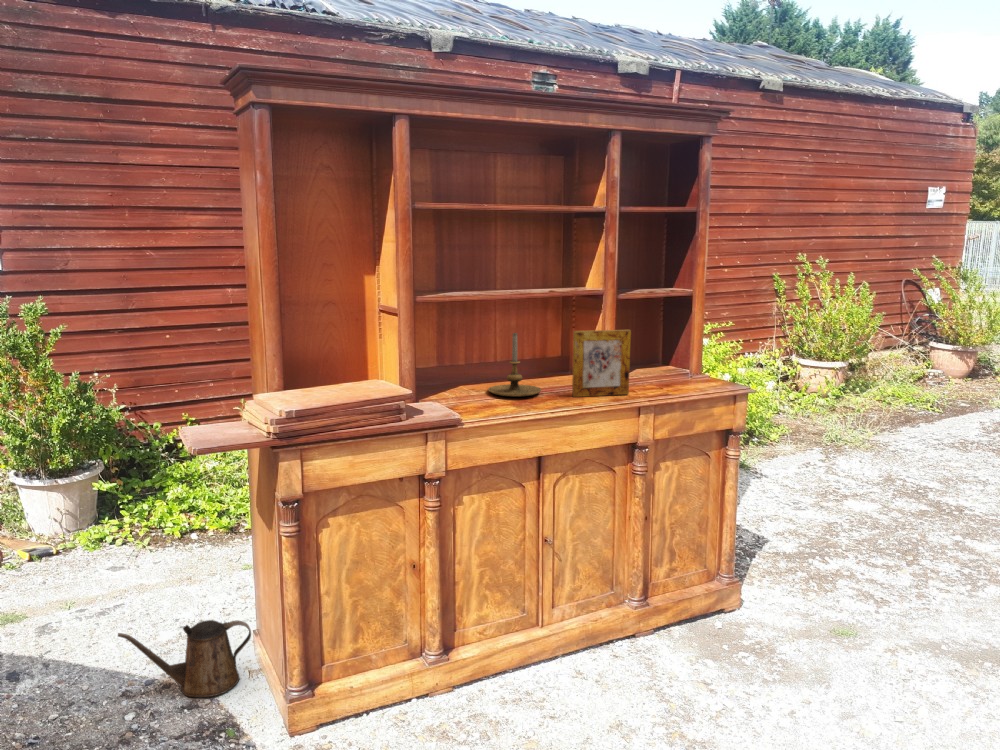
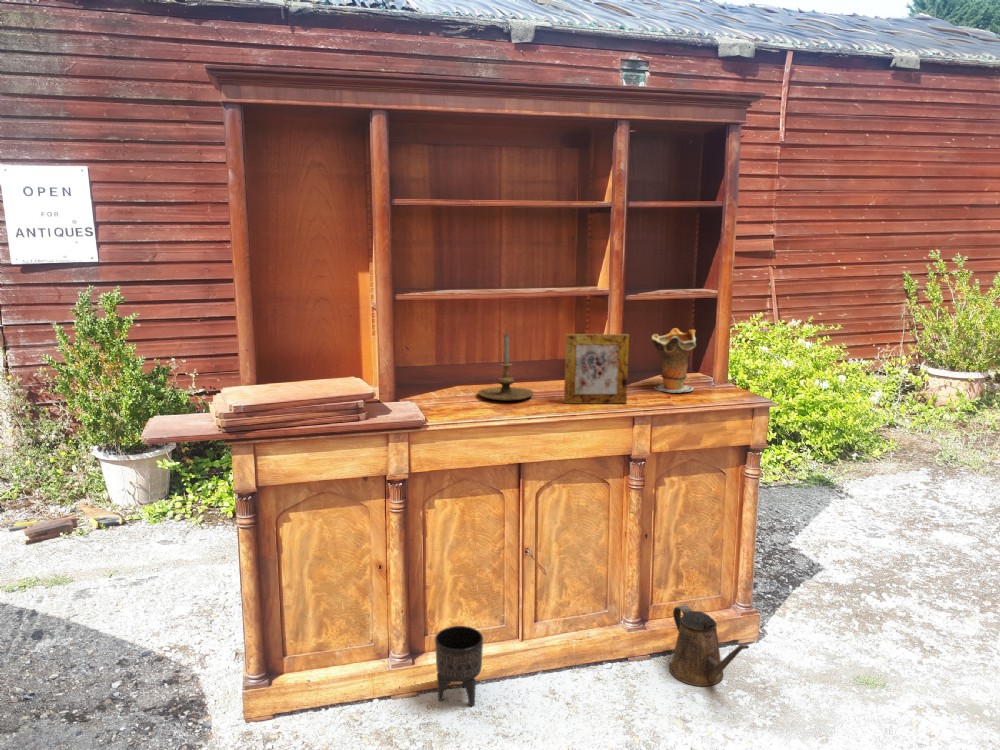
decorative vase: none [639,324,681,383] -> present [652,328,696,392]
planter: none [471,618,518,694] -> present [435,626,483,706]
watering can: present [118,620,251,697] -> present [670,605,749,686]

